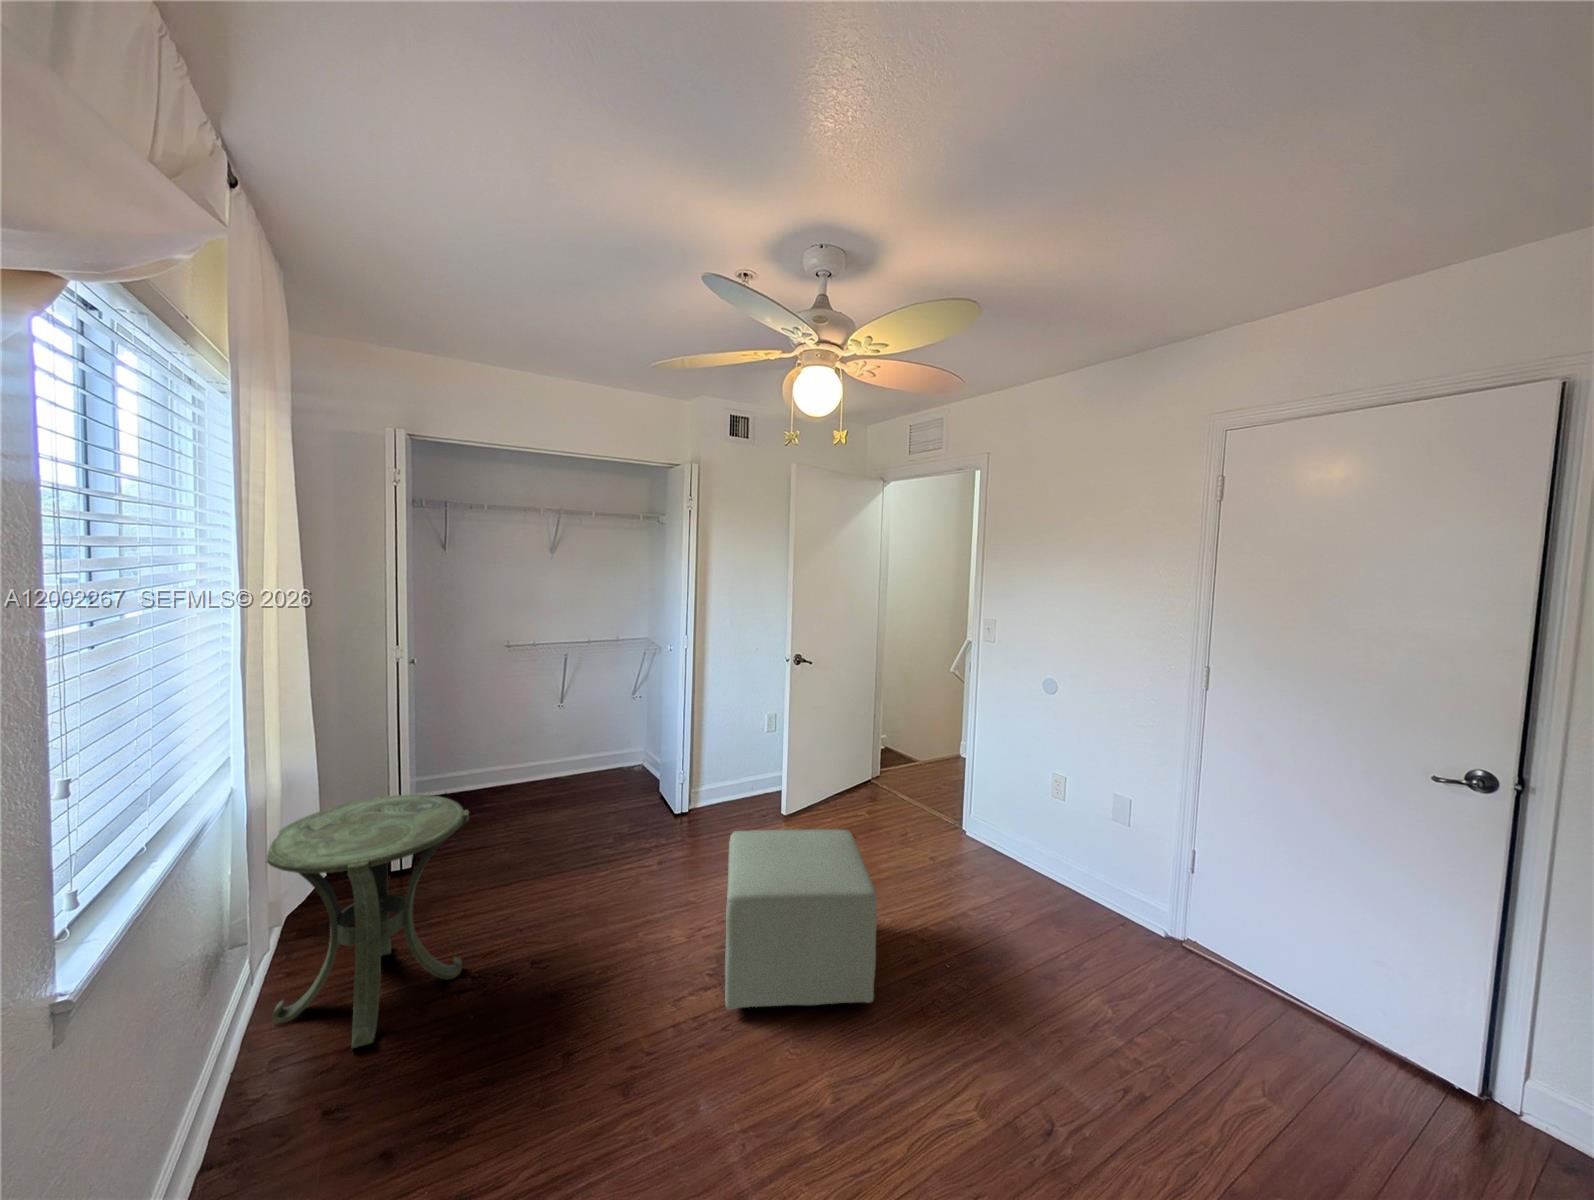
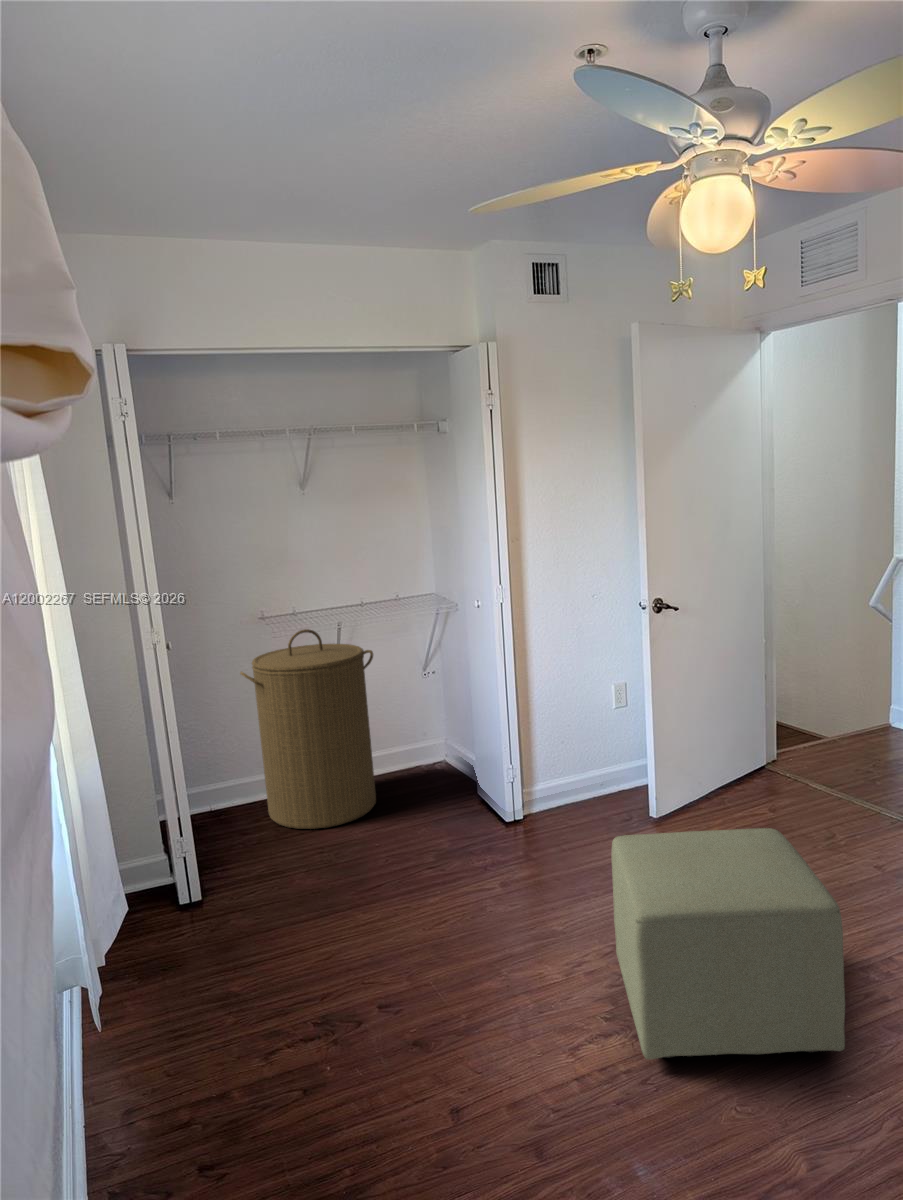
laundry hamper: none [481,657,592,812] -> present [240,629,376,829]
side table: present [267,795,469,1048] -> none [68,807,300,1102]

